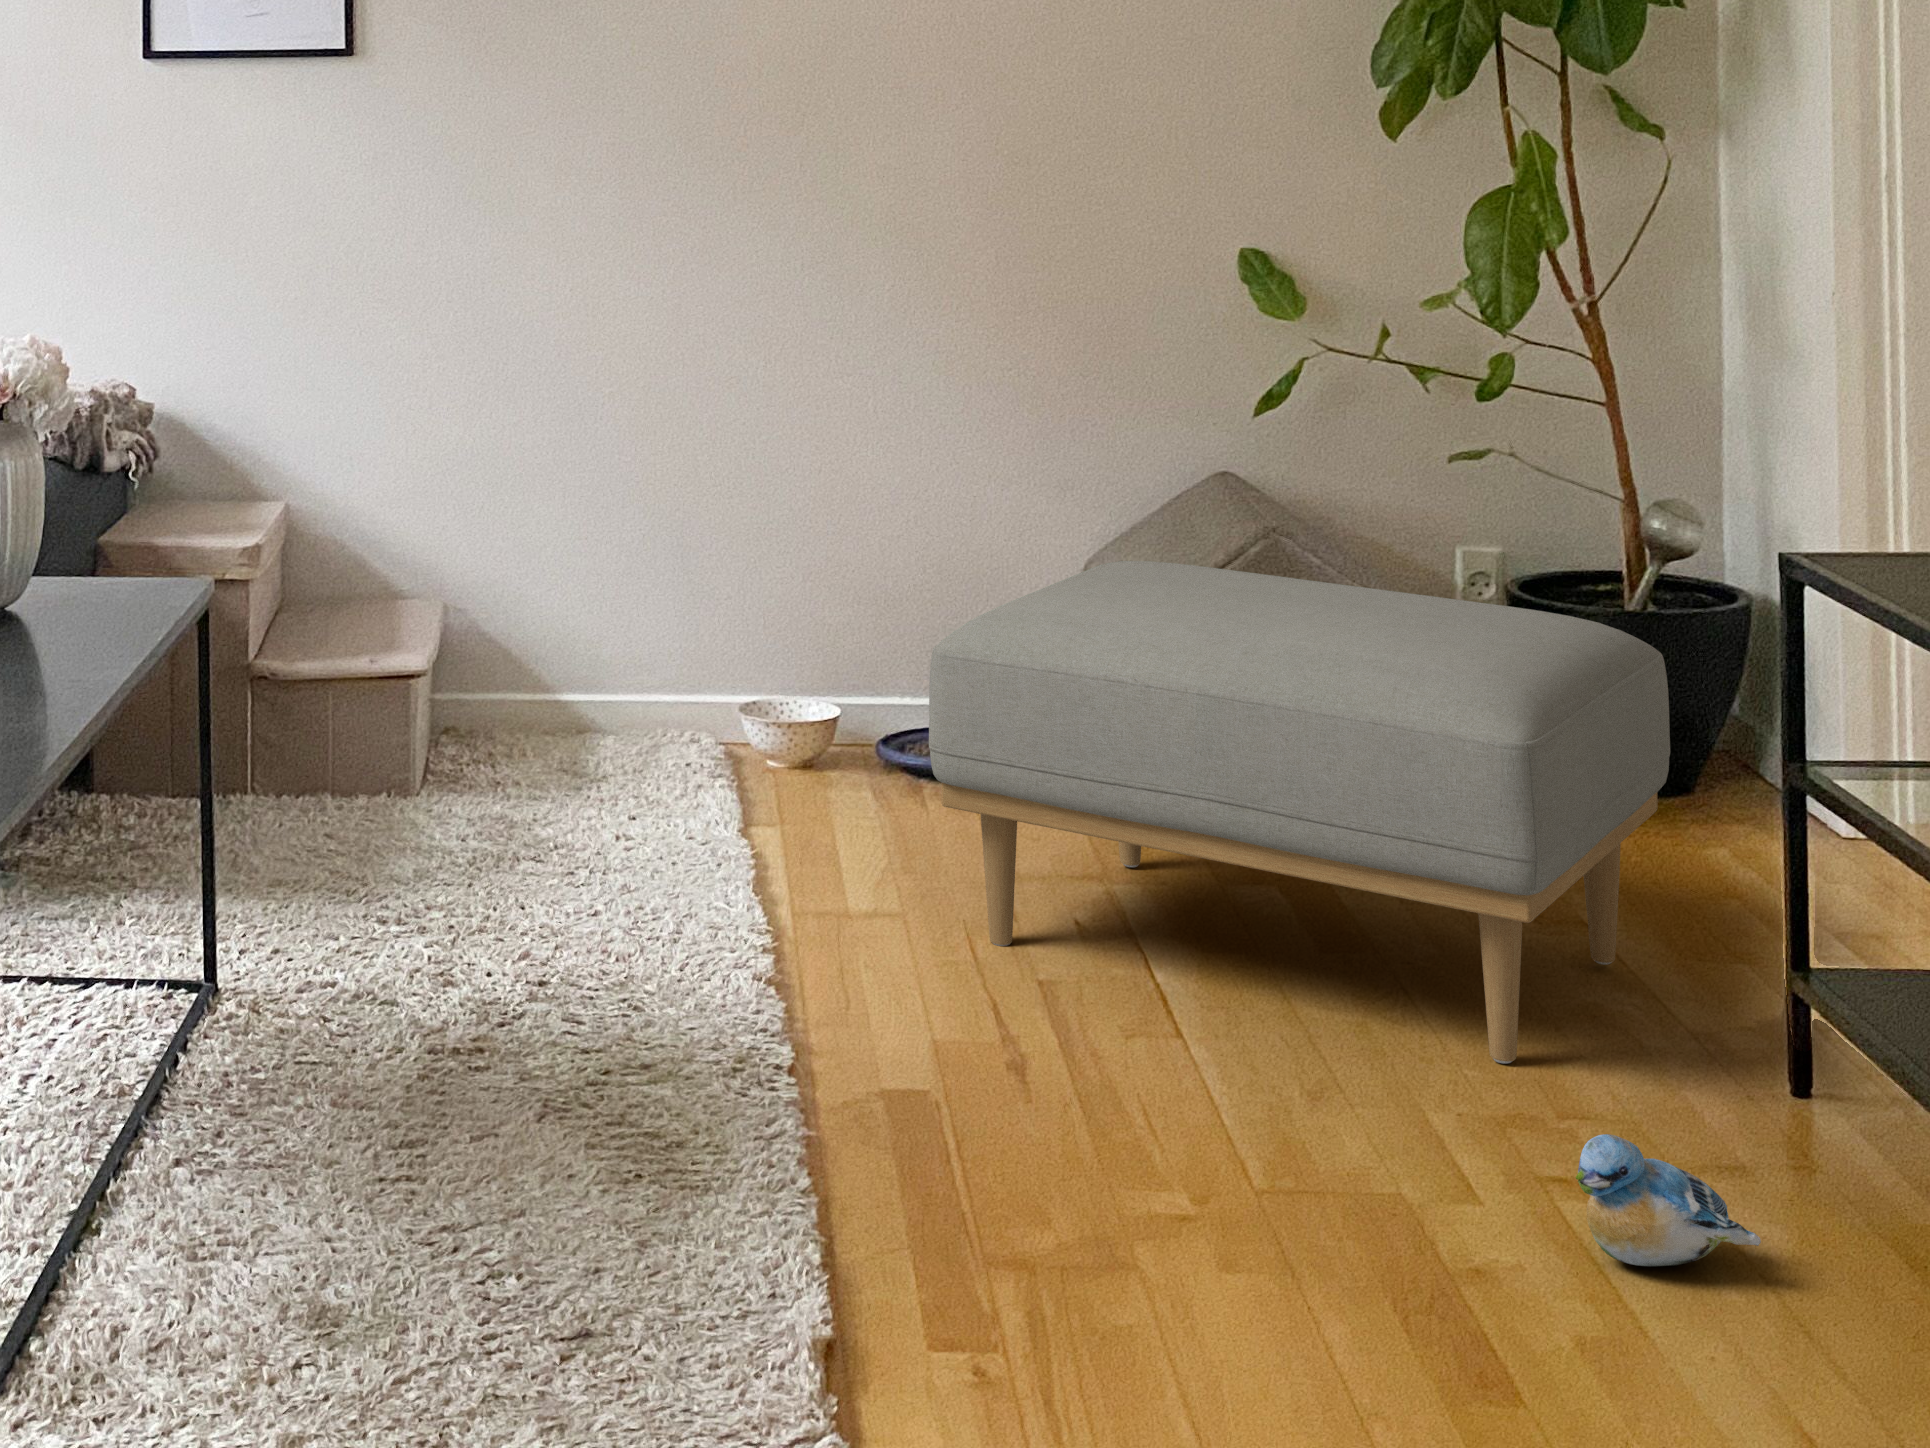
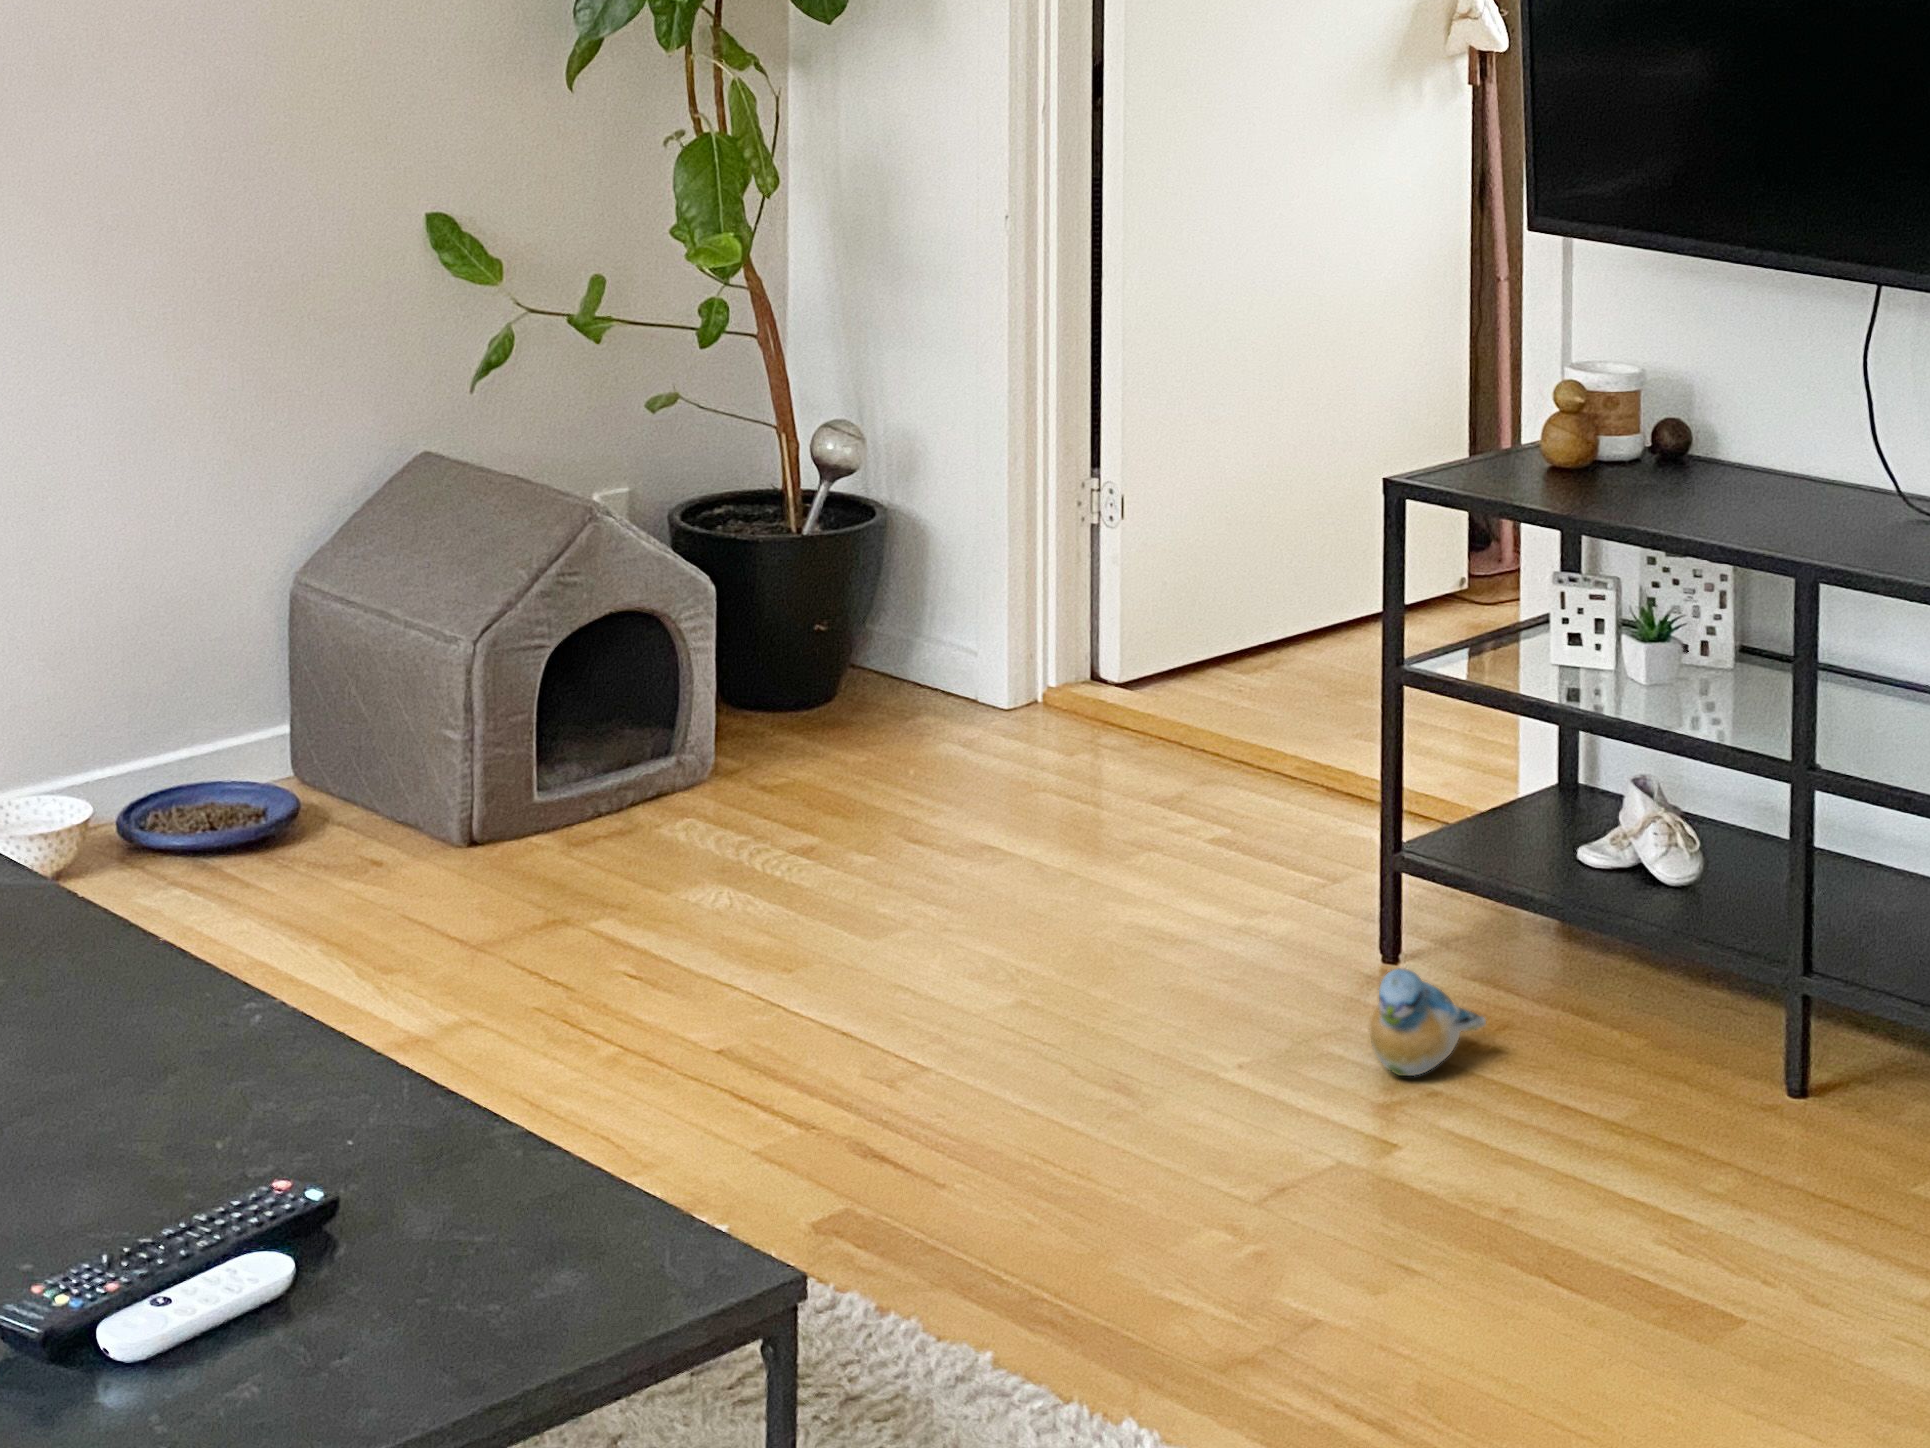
ottoman: present [929,561,1670,1064] -> none [483,536,1146,996]

